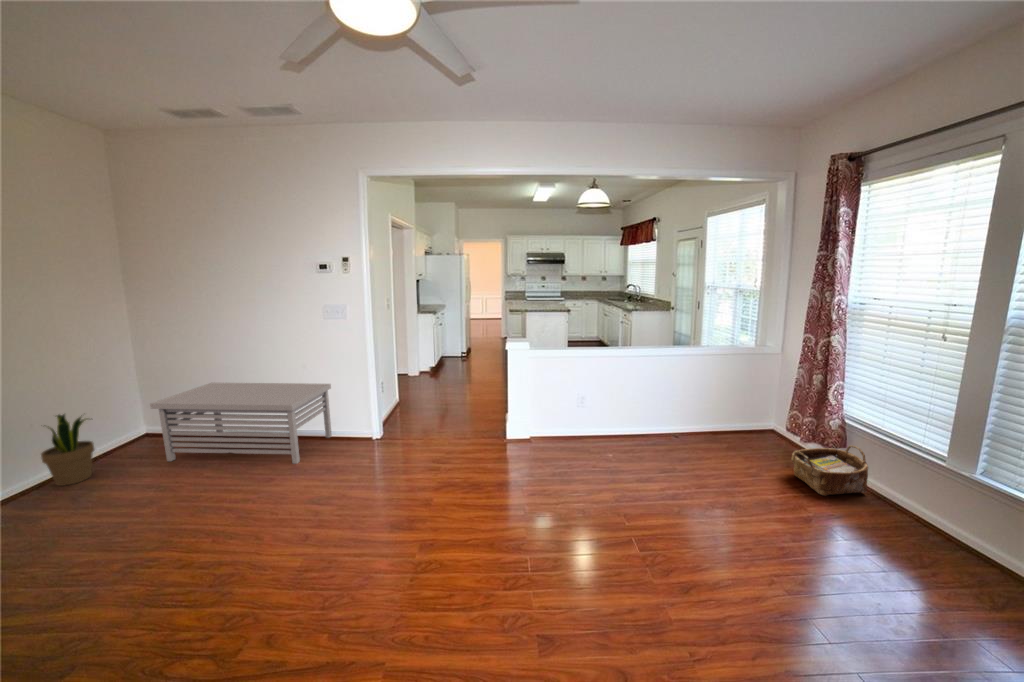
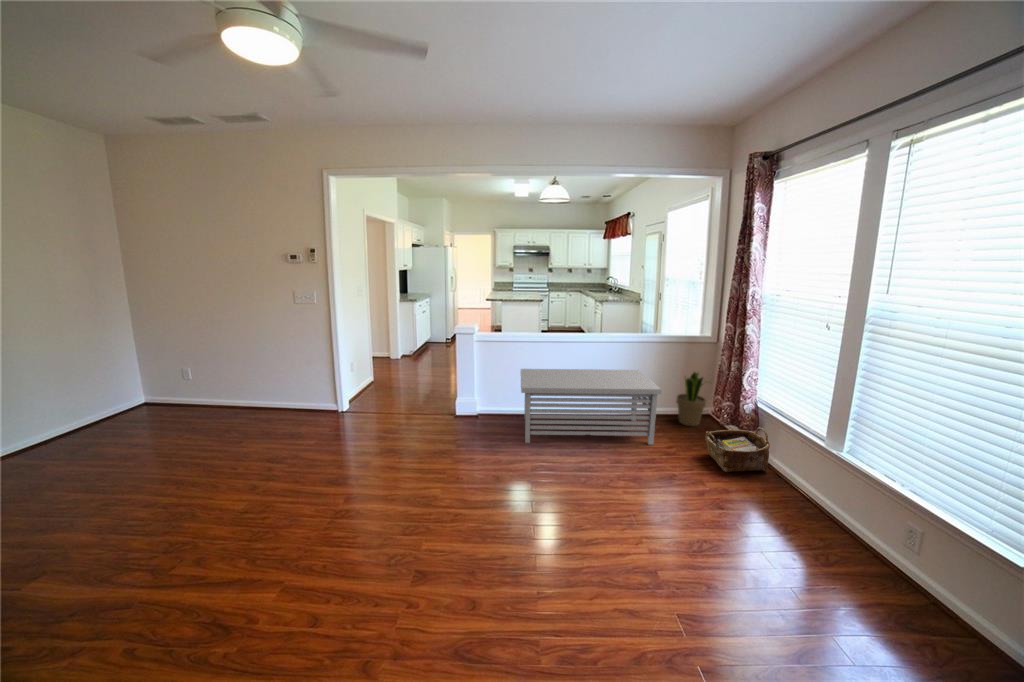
storage bench: present [150,383,332,464] -> present [521,369,661,445]
potted plant: present [41,414,94,486] -> present [676,372,706,426]

